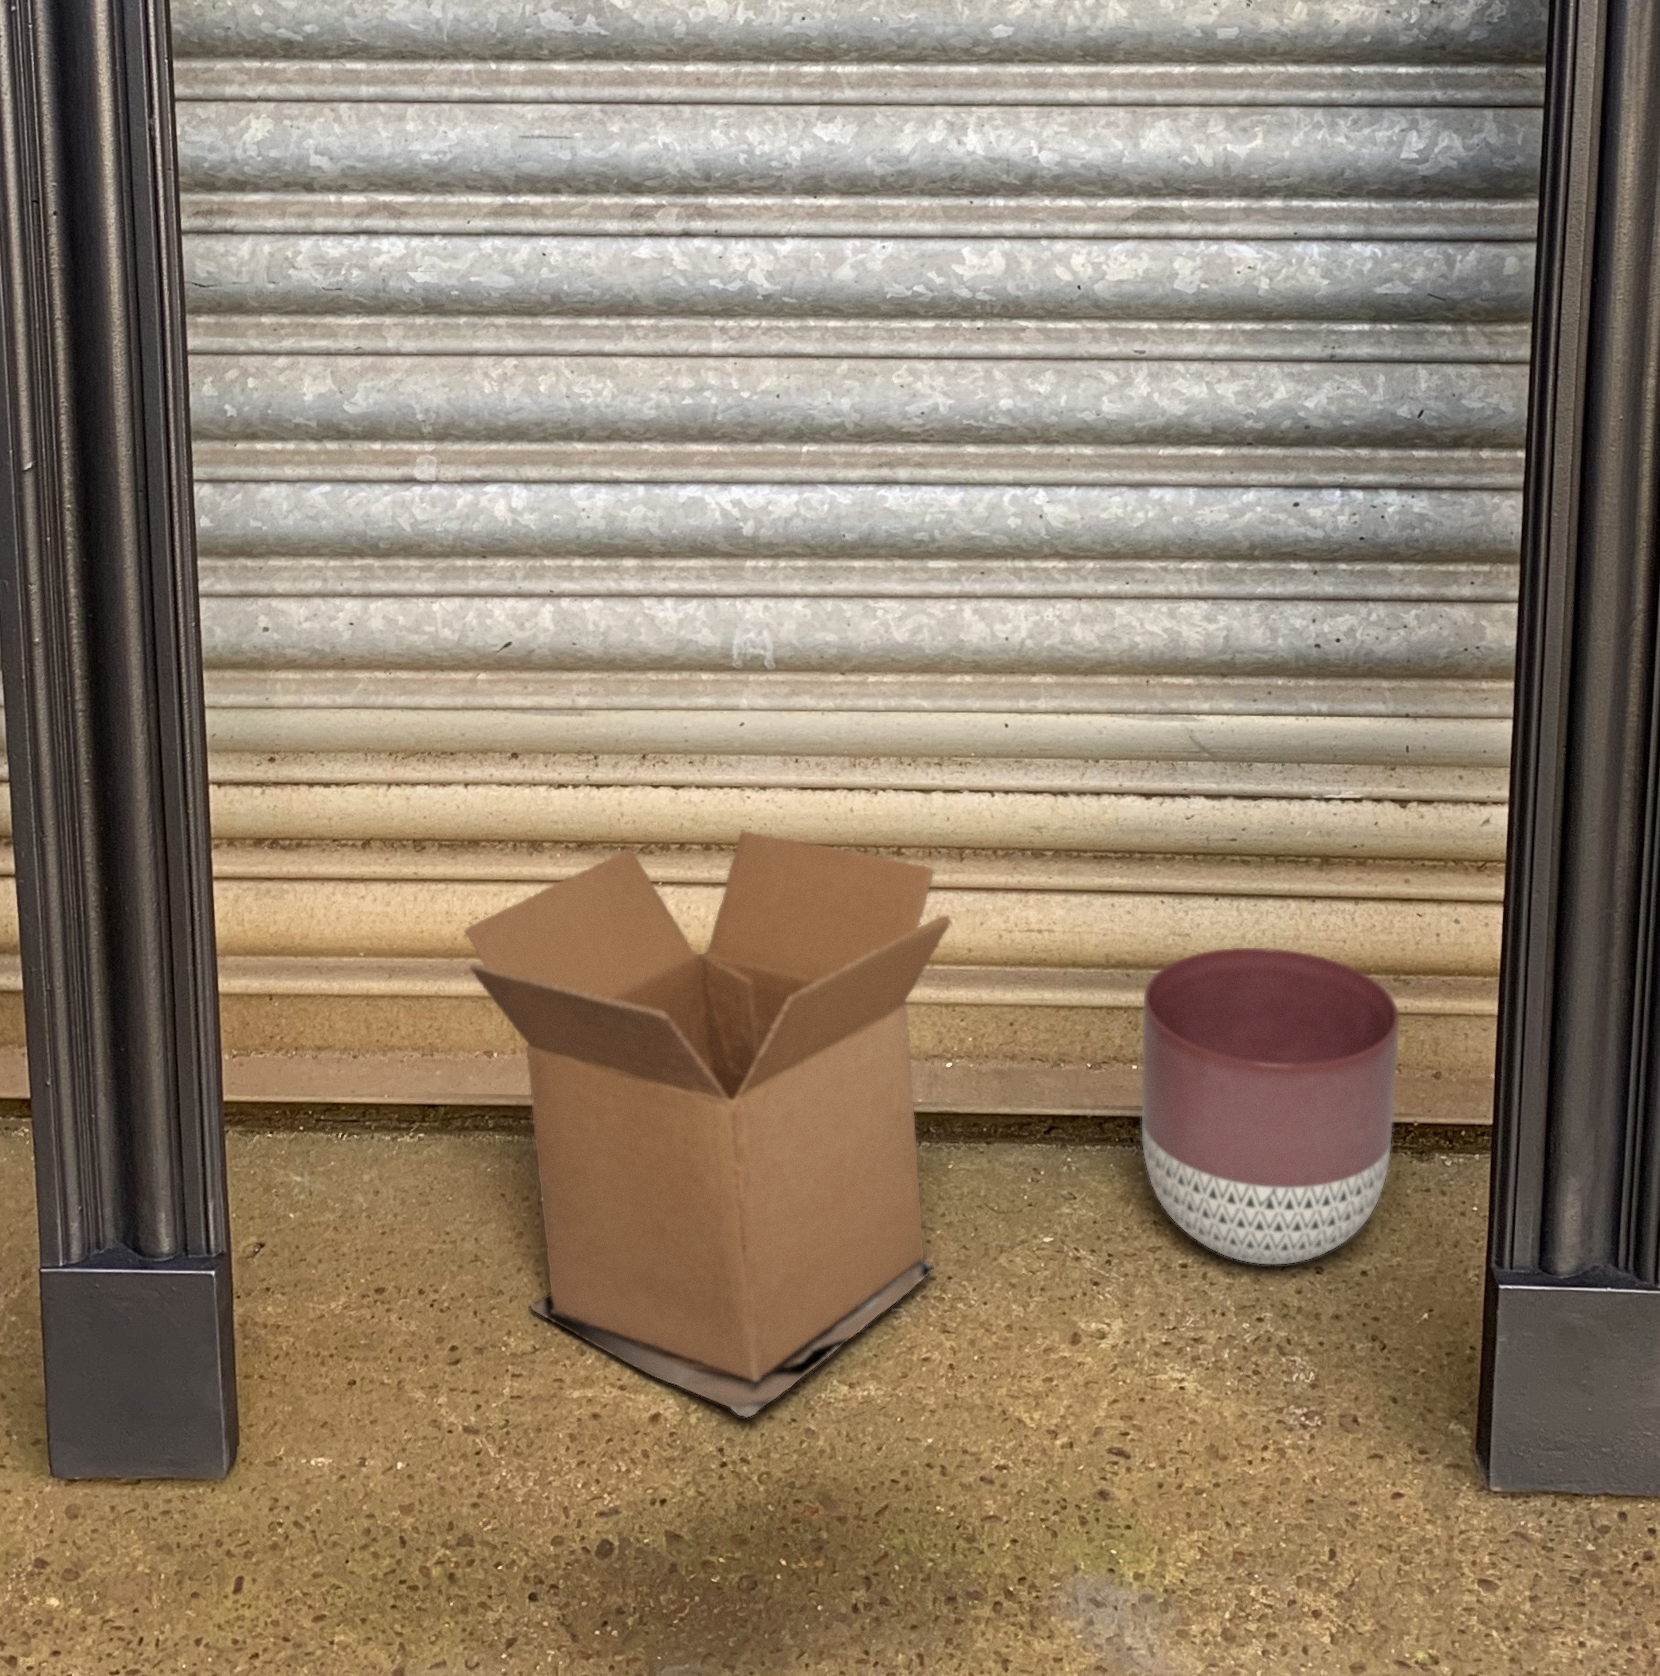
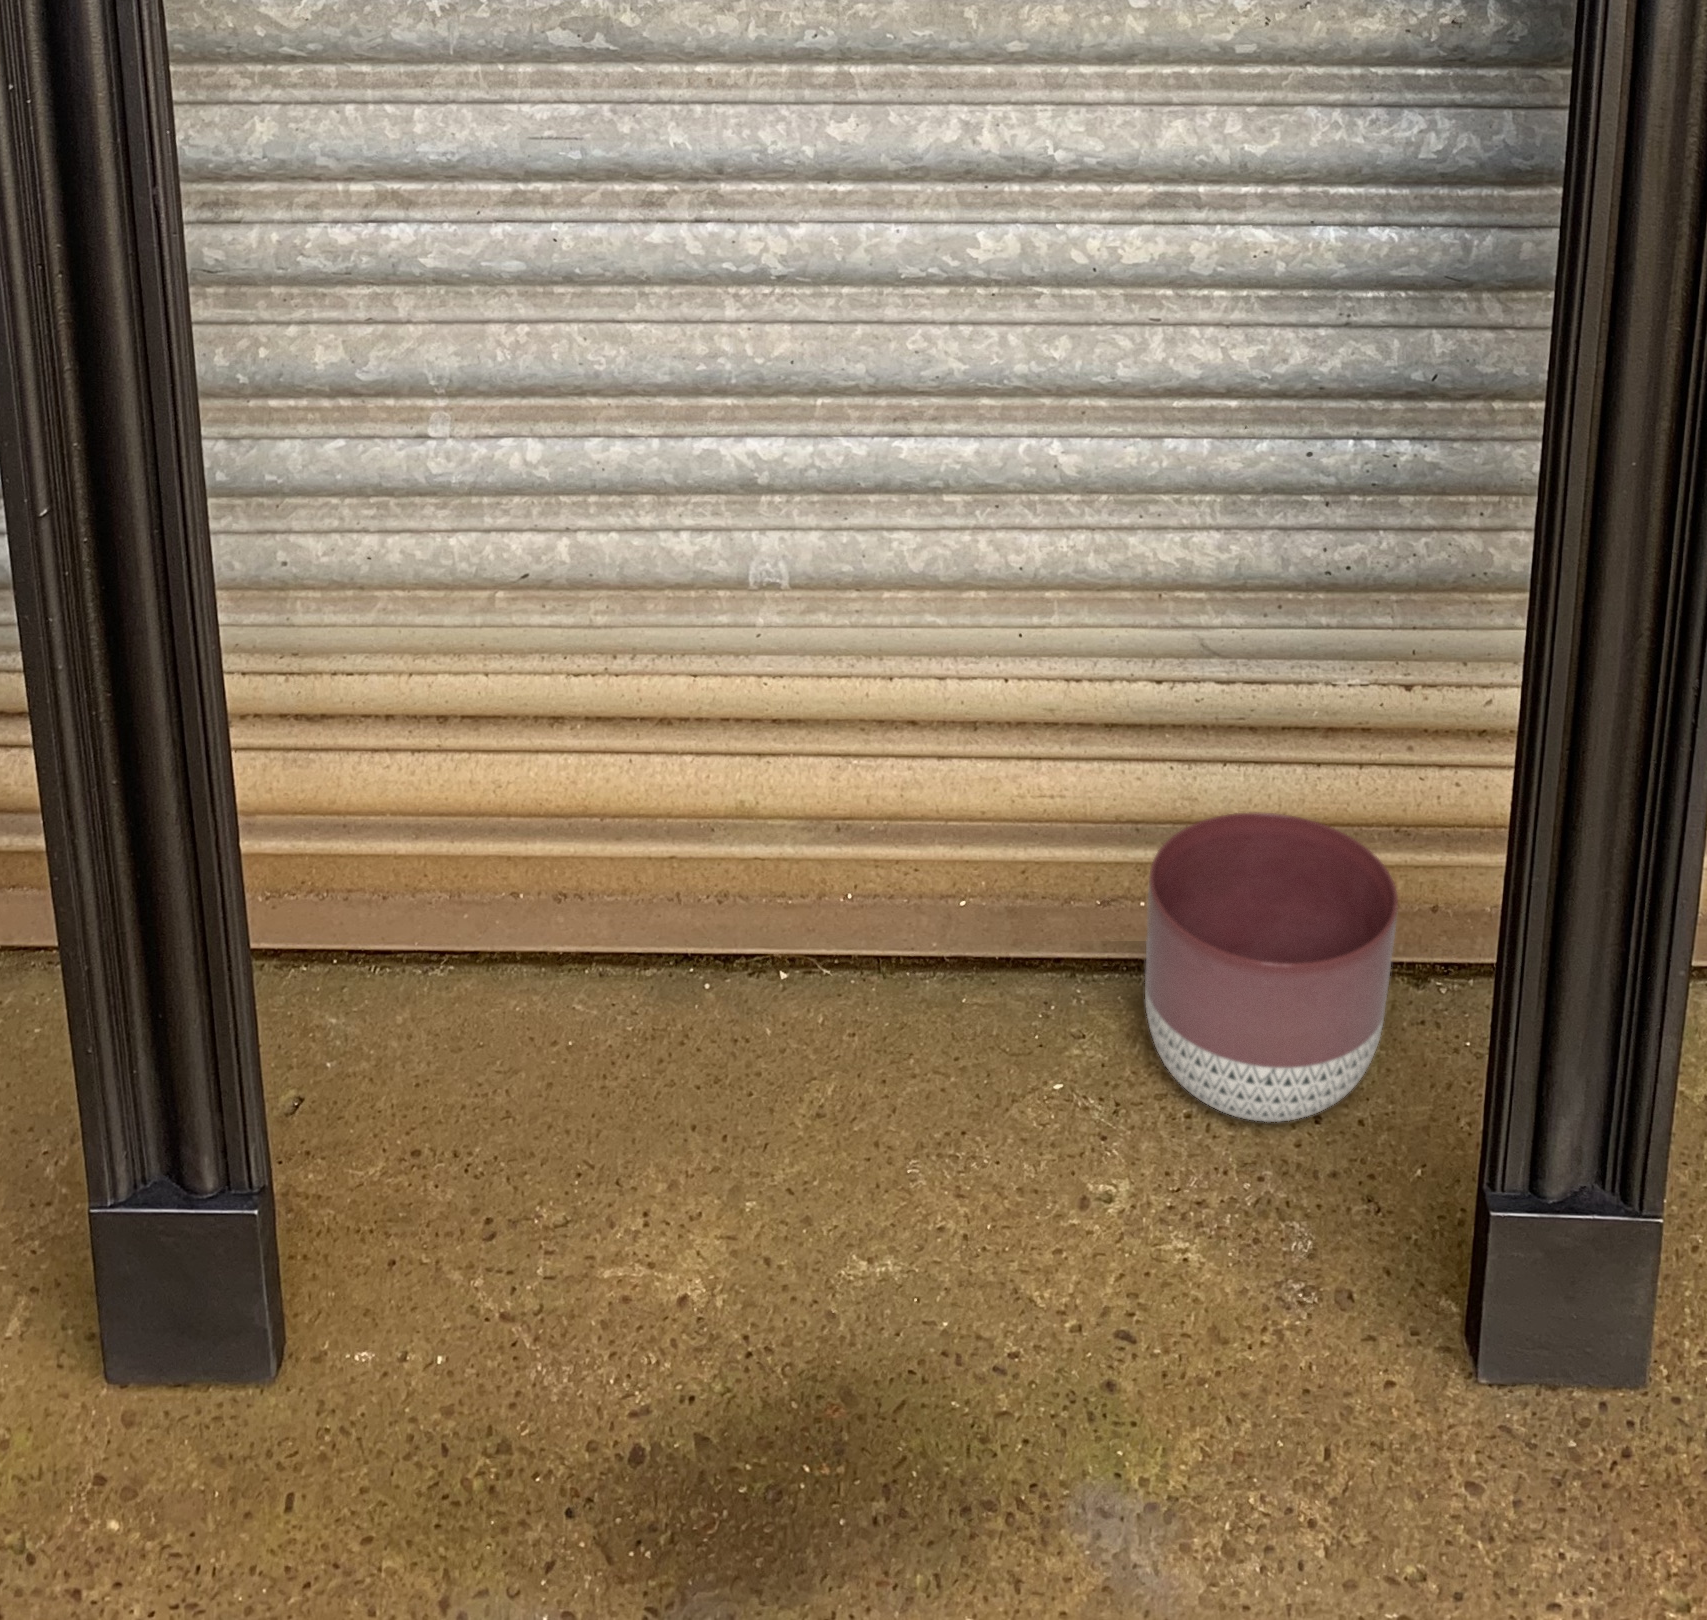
cardboard box: present [465,831,950,1417] -> none [483,709,962,1310]

